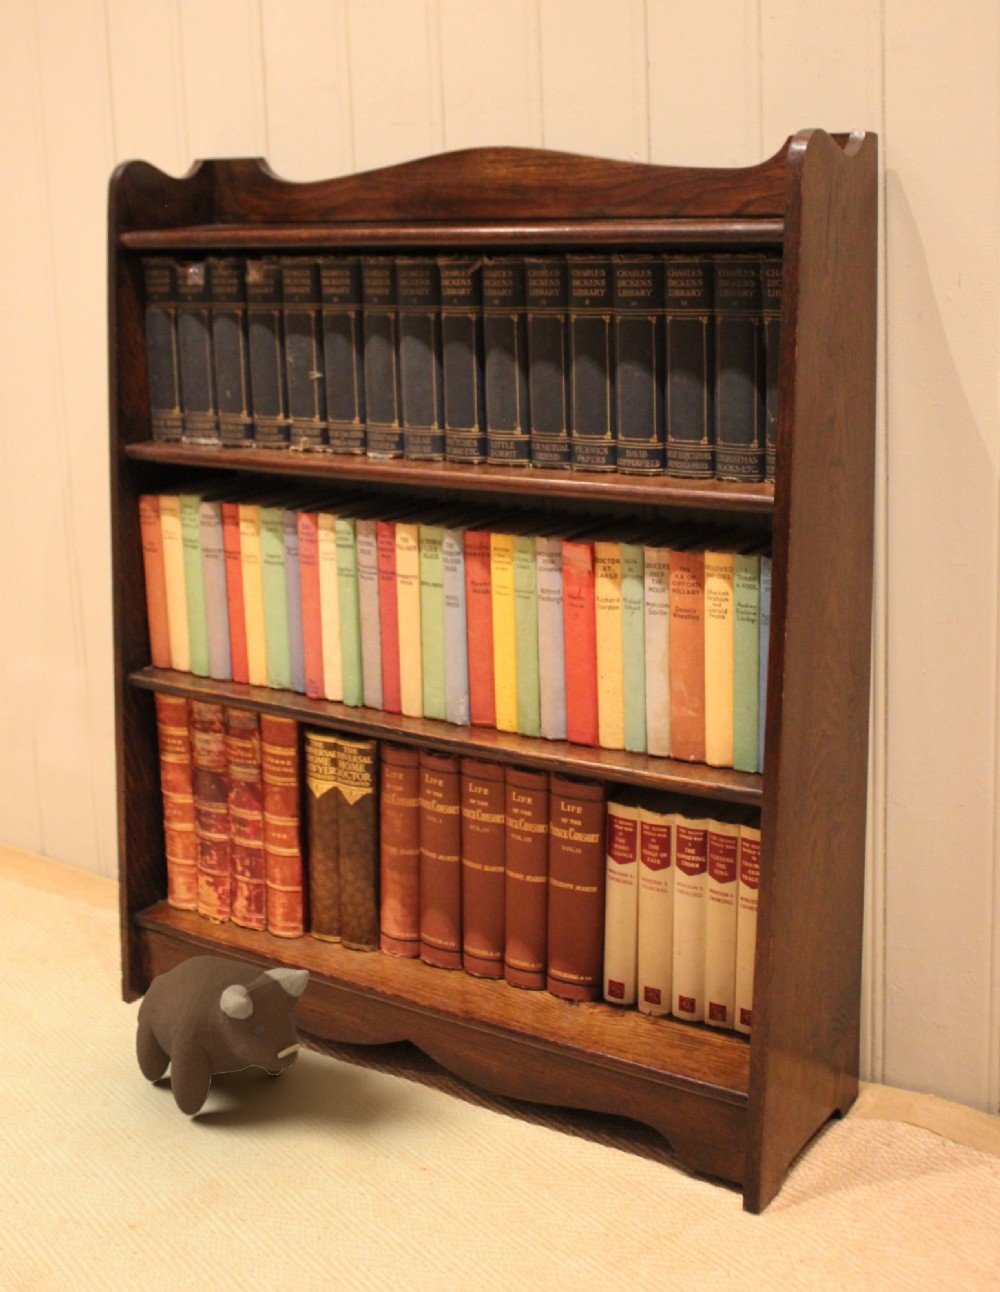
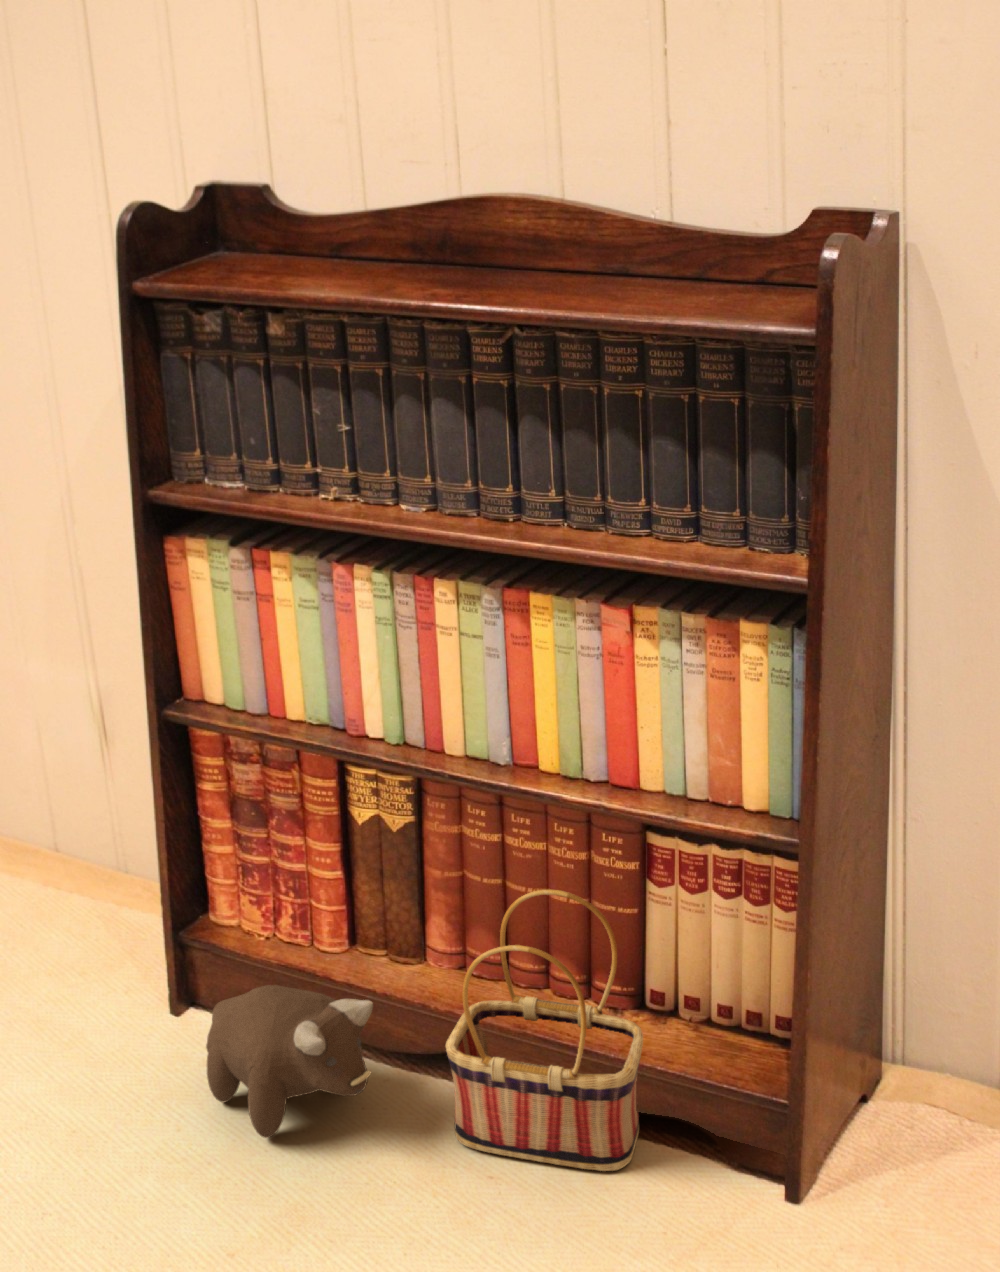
basket: none [381,857,595,1167] -> present [446,889,643,1171]

